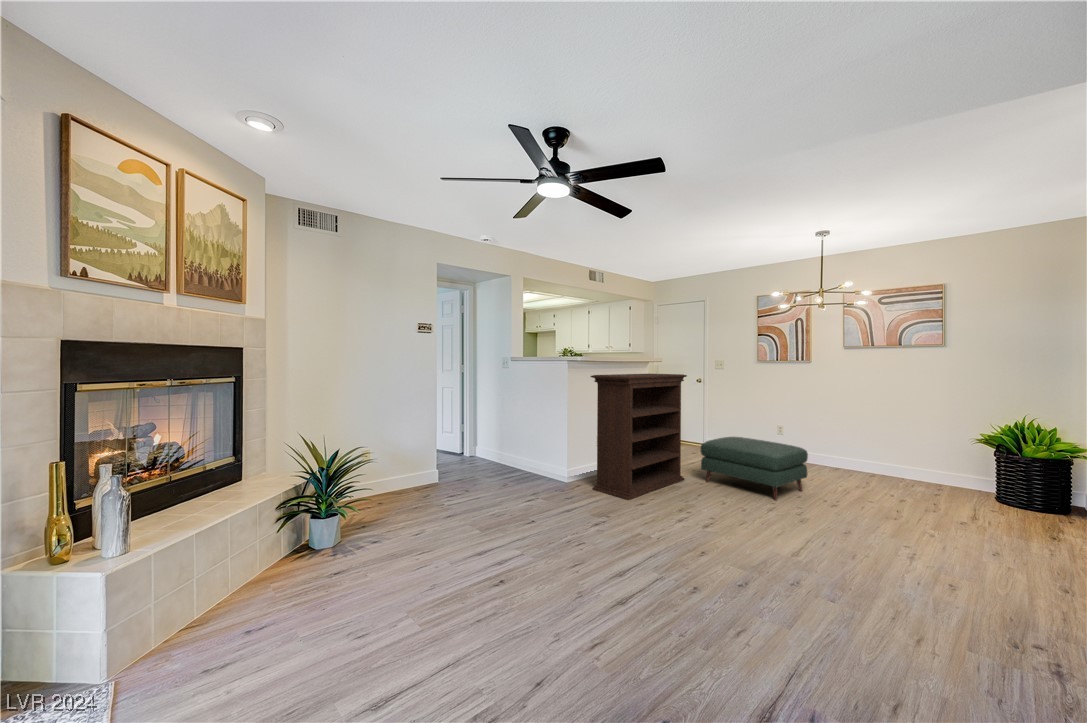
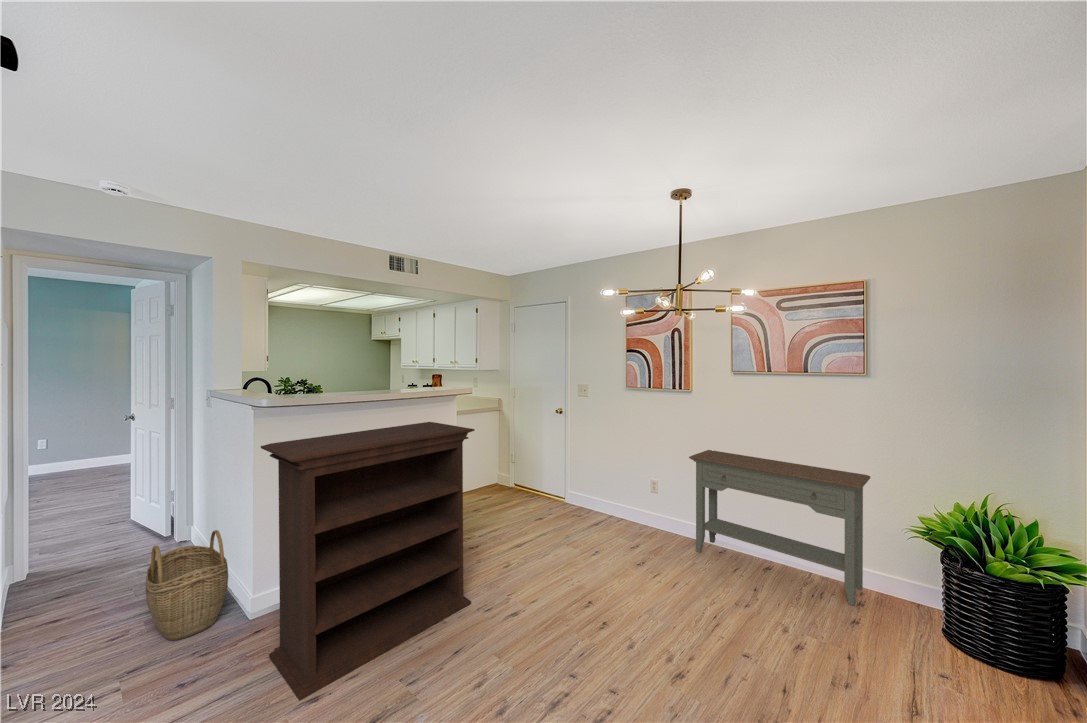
console table: none [813,402,947,490] -> present [689,450,871,606]
woven basket: none [510,430,552,483] -> present [145,530,228,641]
ottoman: present [701,437,808,500] -> none [495,520,656,672]

